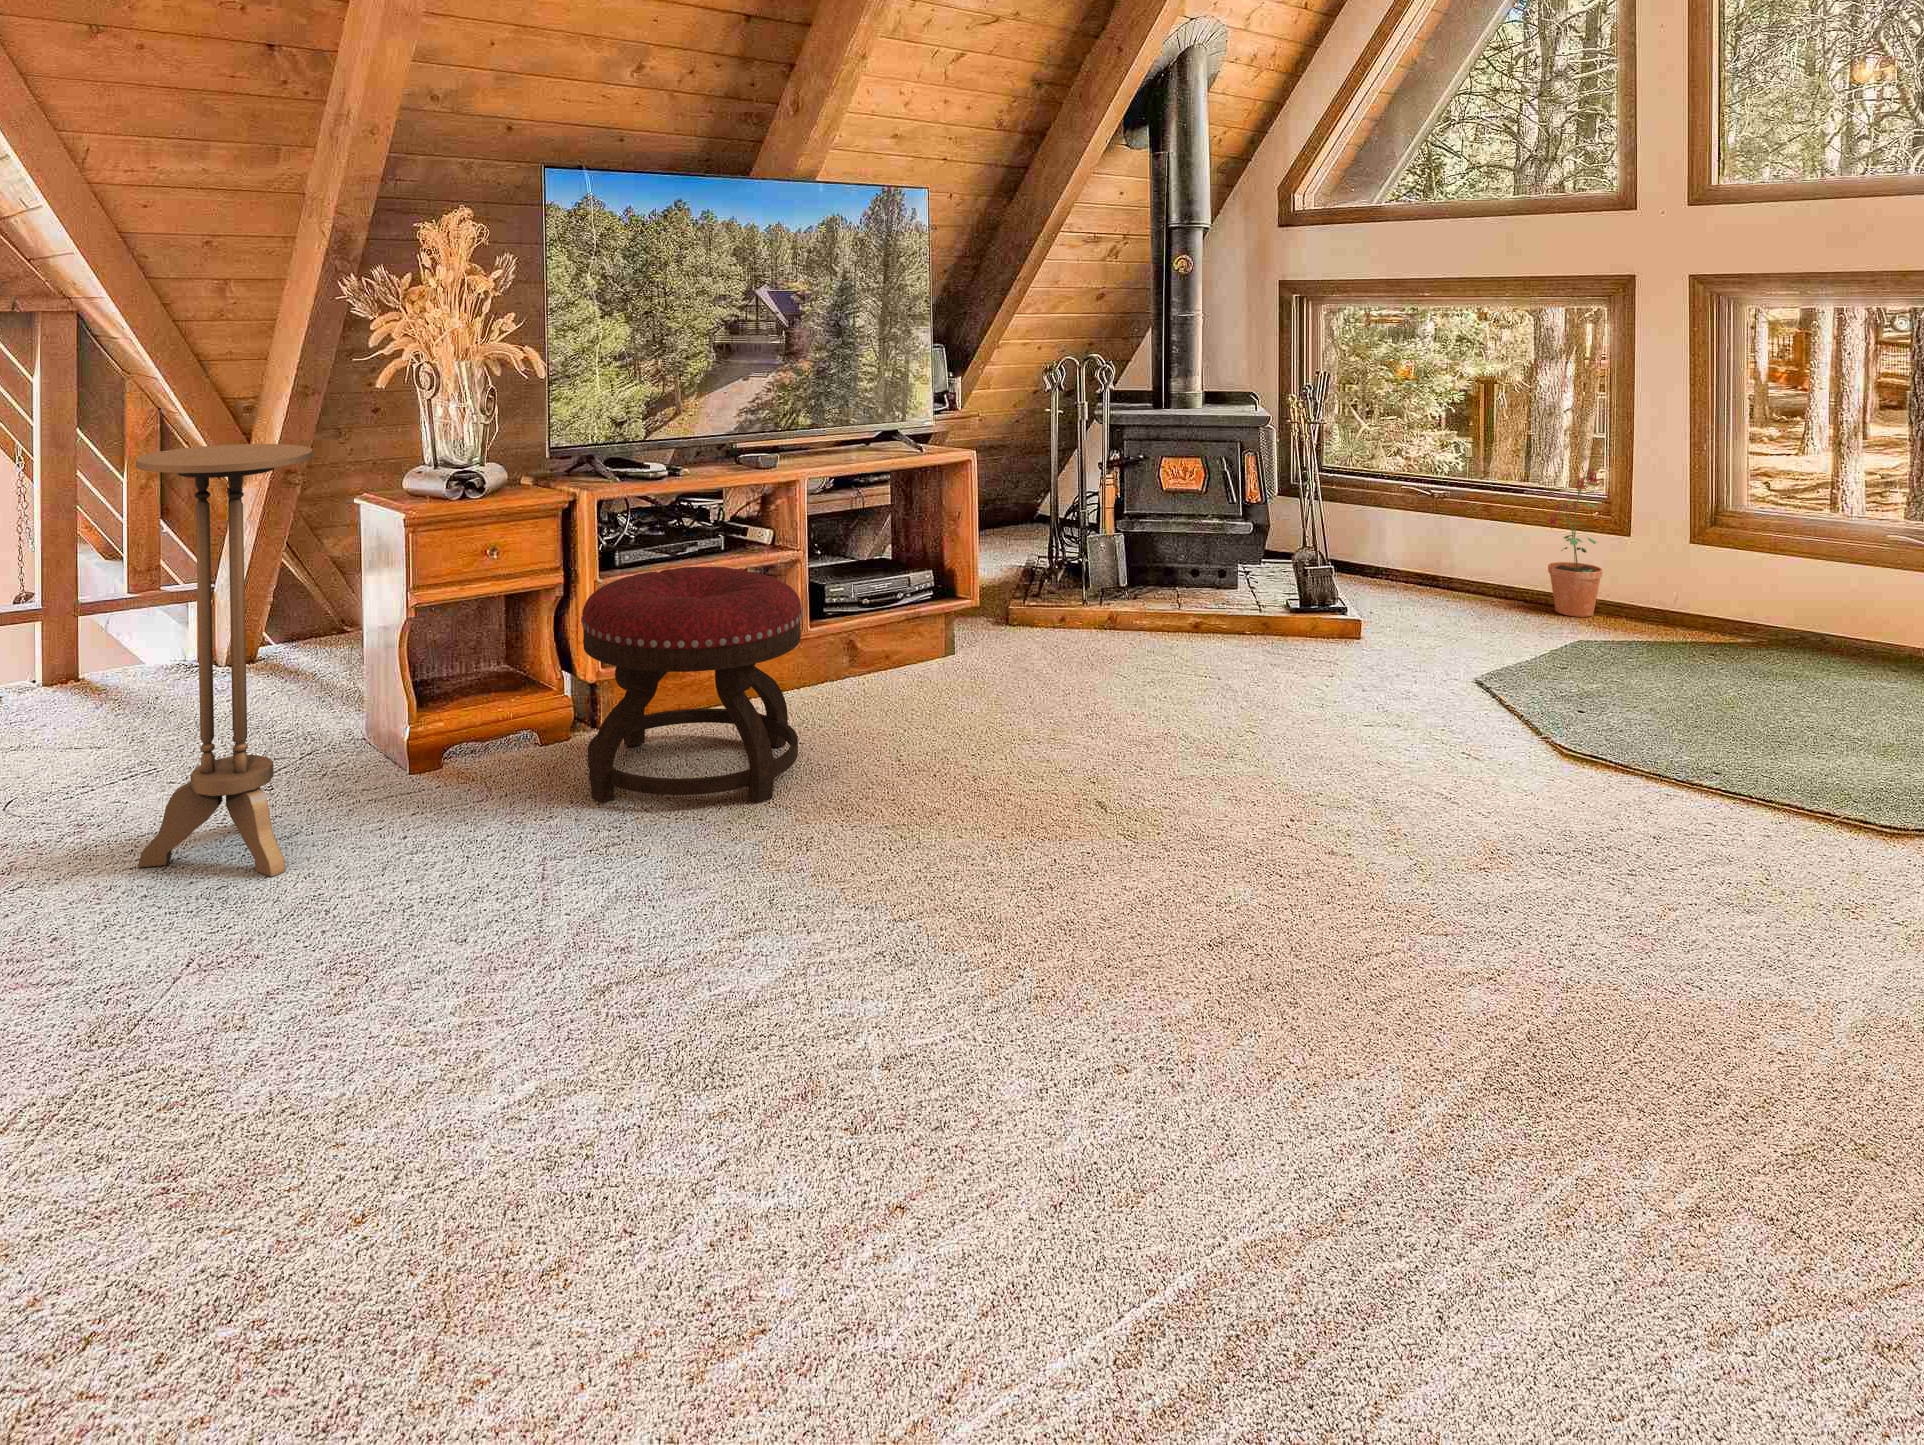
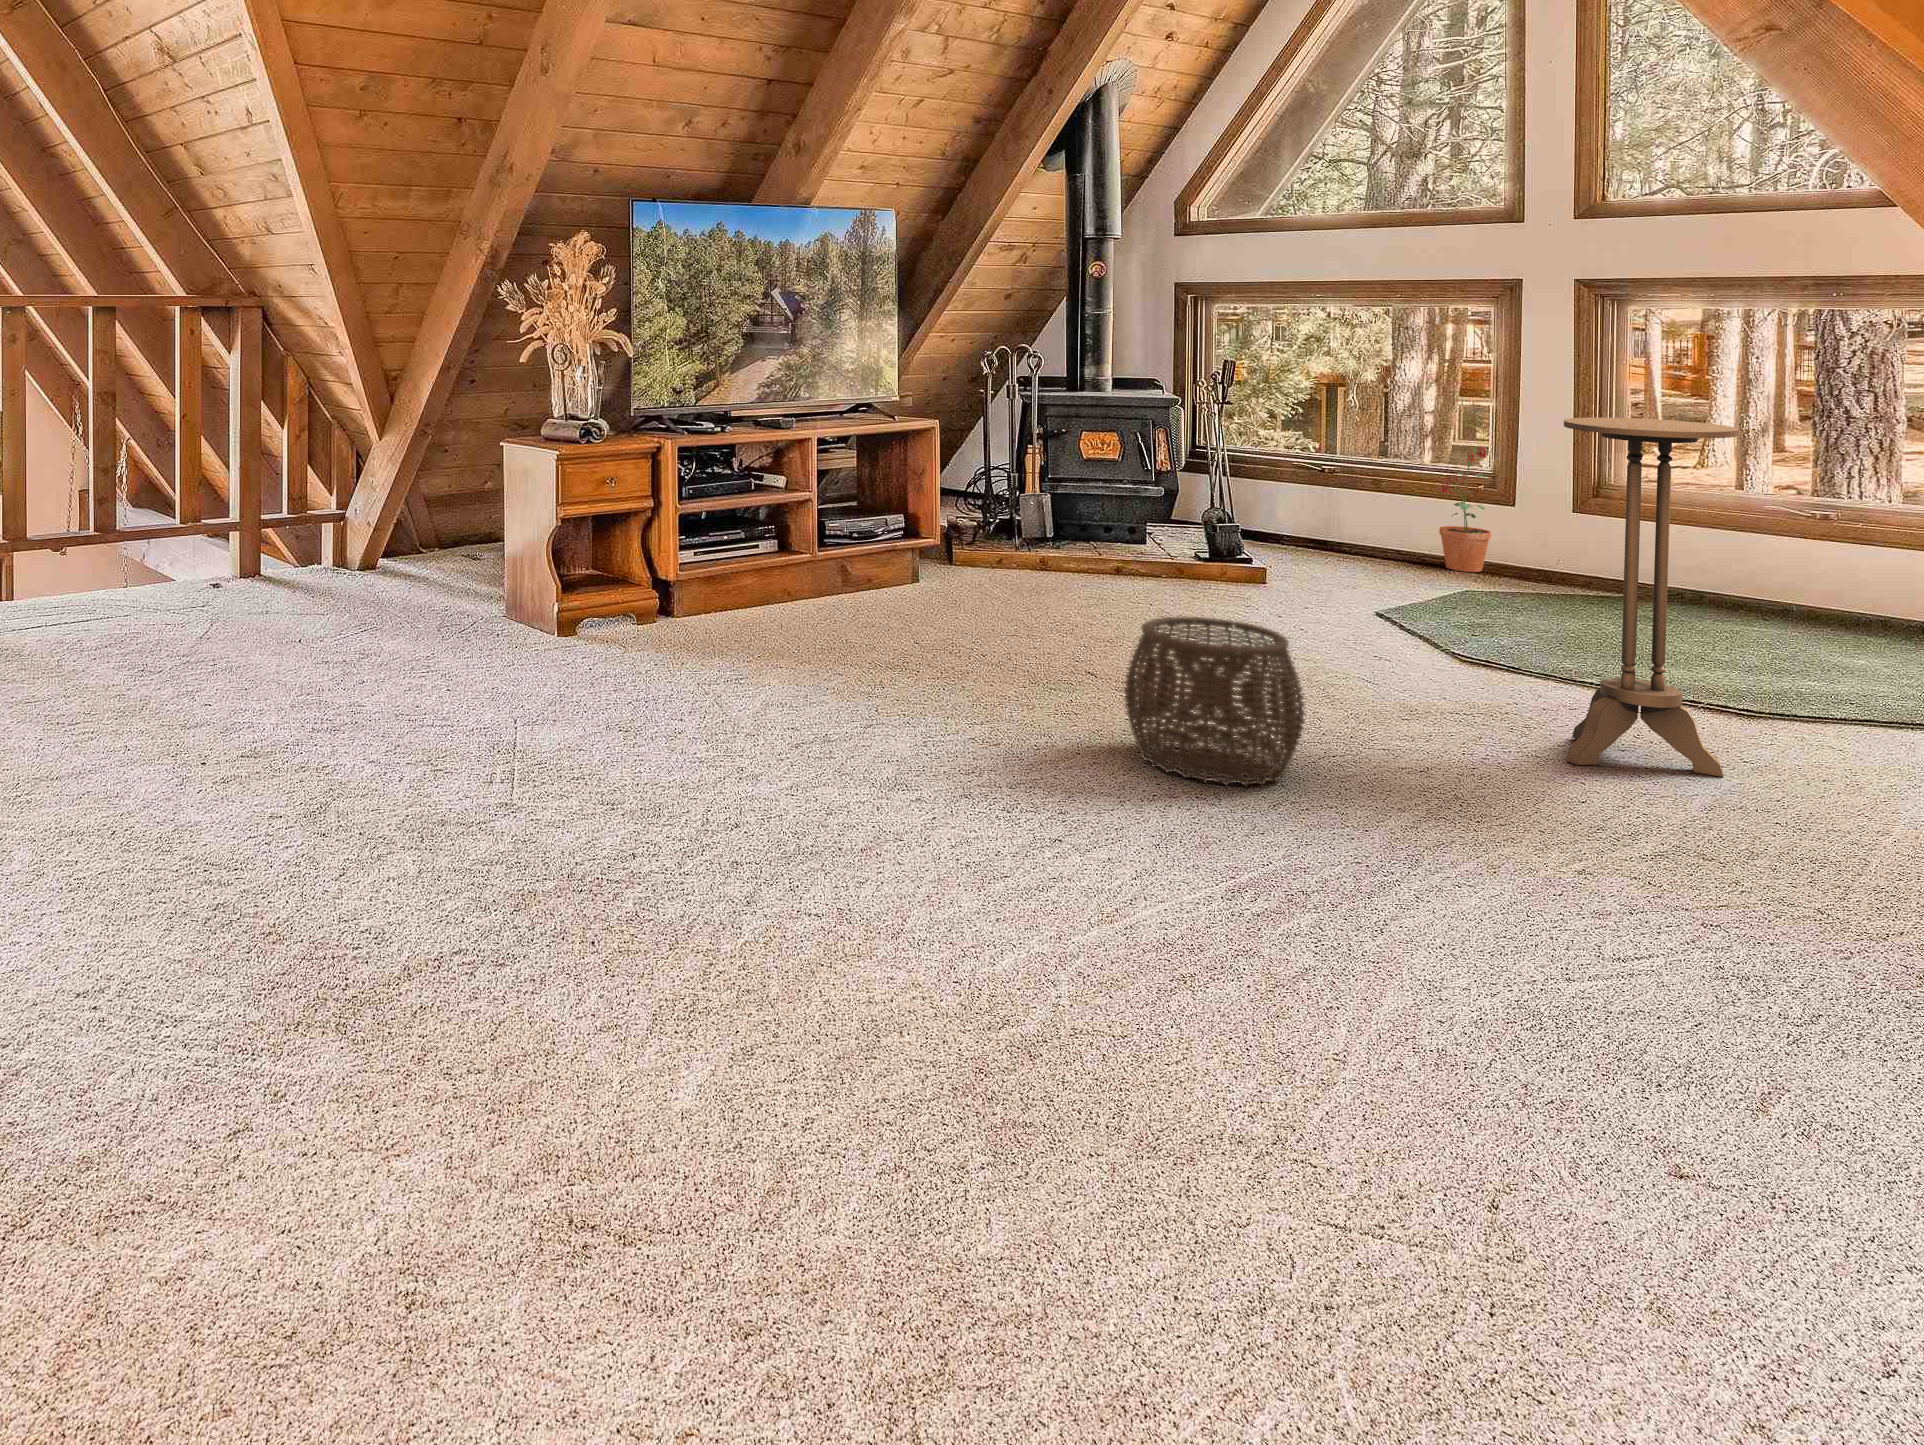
side table: present [136,444,313,877] -> present [1564,417,1739,777]
ottoman: present [581,567,802,804] -> none [694,495,857,658]
woven basket: none [1062,781,1316,1075] -> present [1124,617,1305,786]

